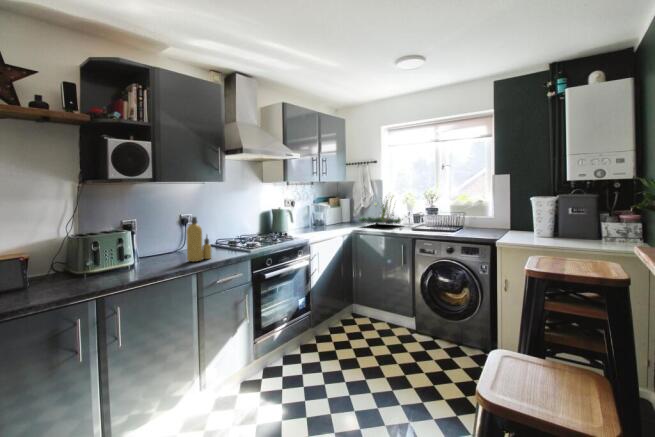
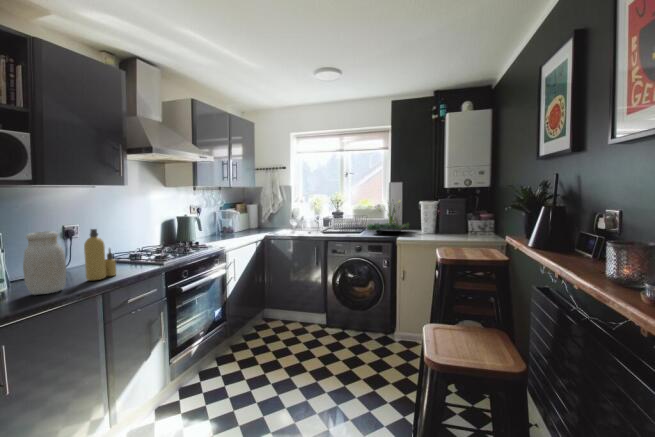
plant: present [359,199,403,224] -> present [367,201,409,231]
jar: none [140,217,171,269] -> present [23,231,66,295]

